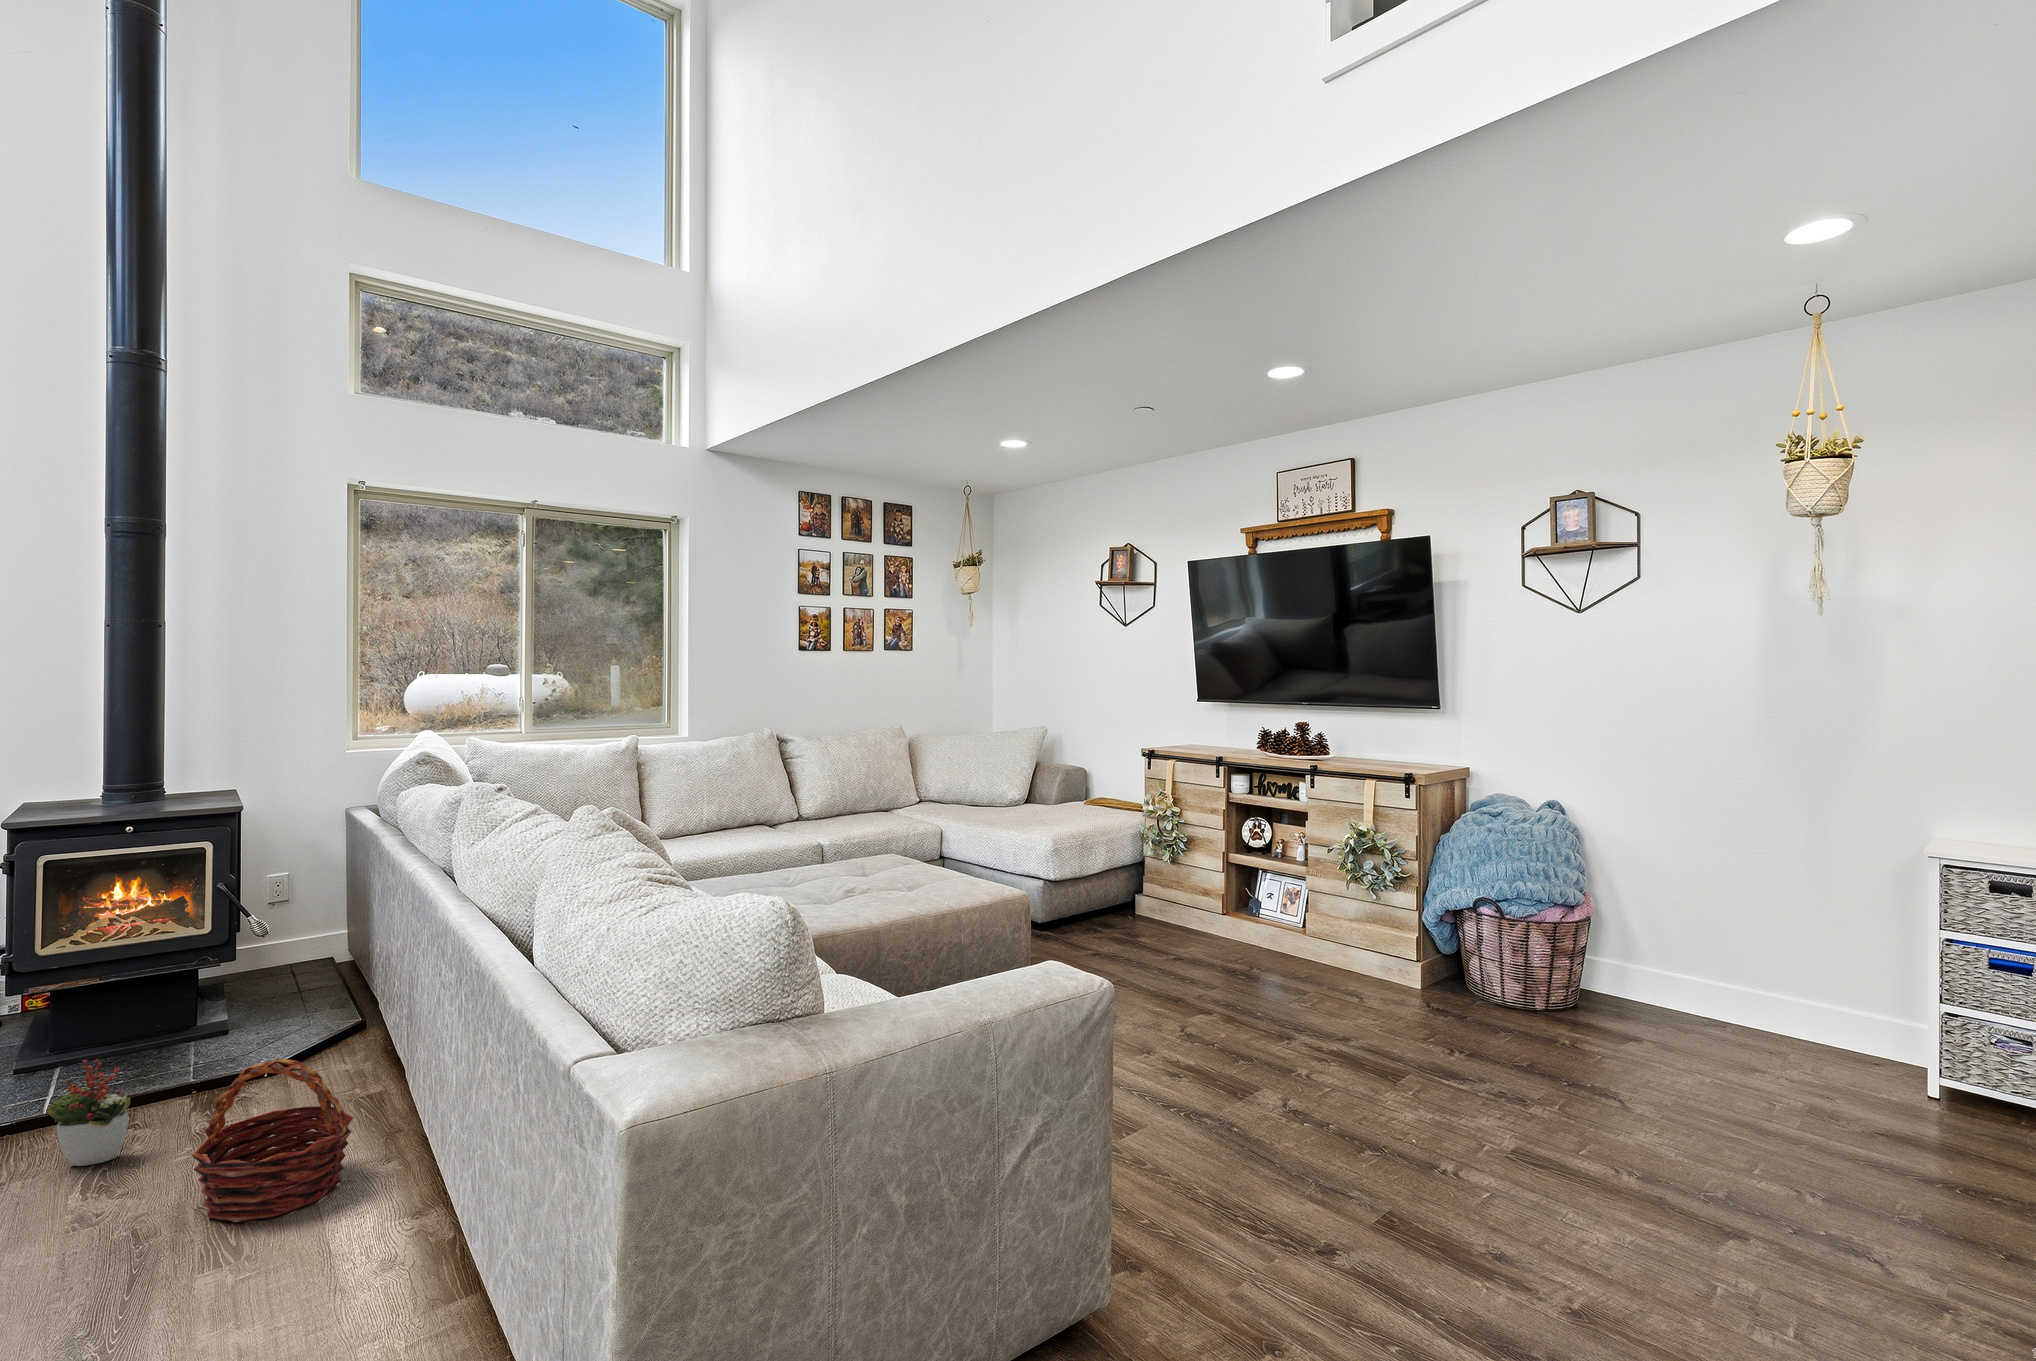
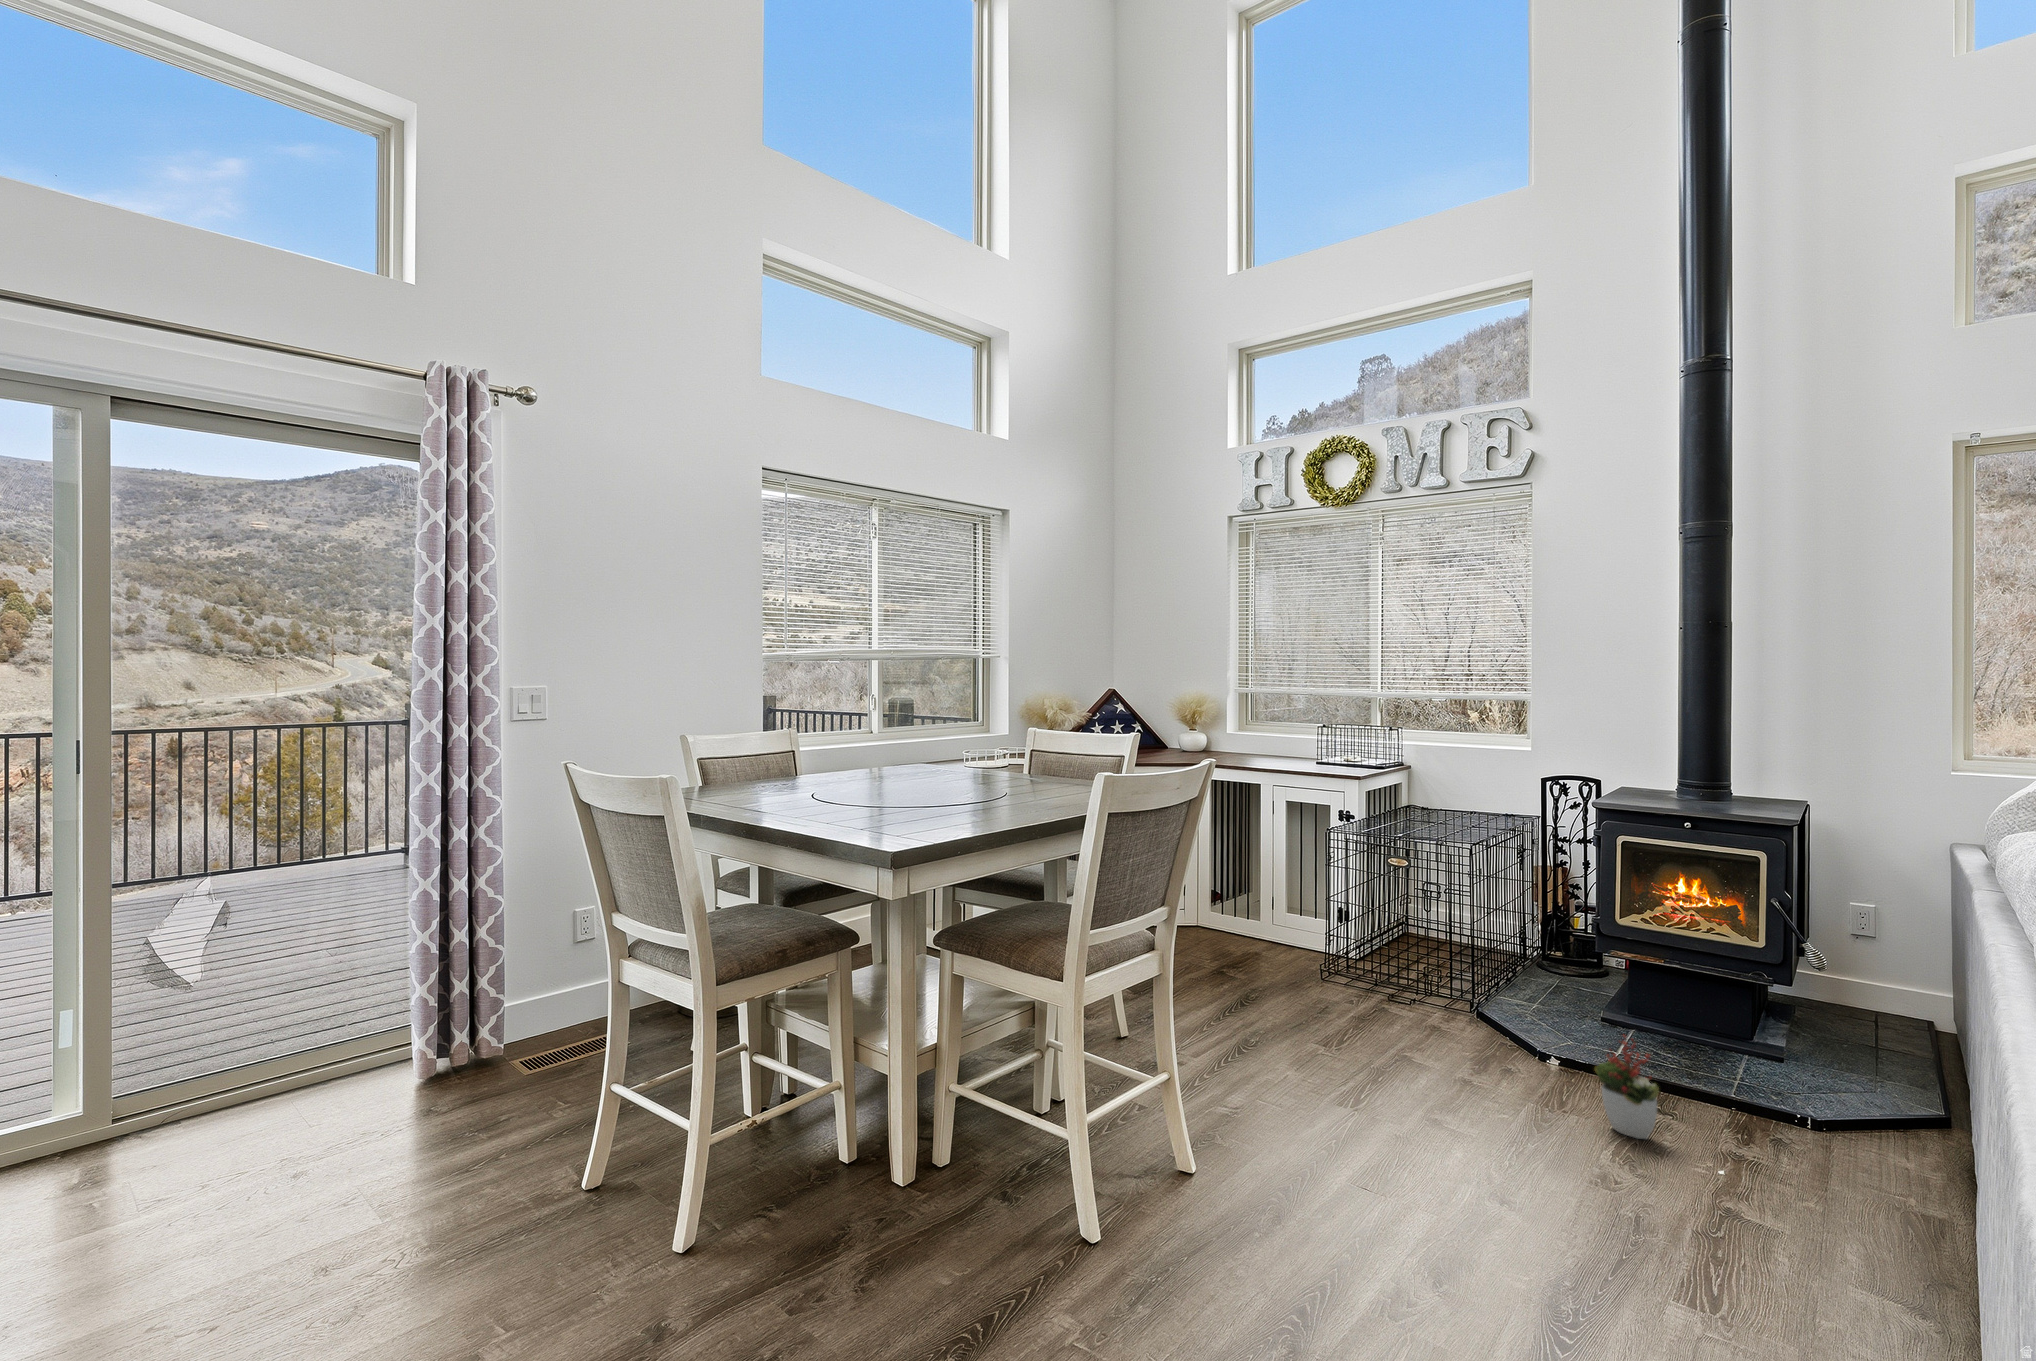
basket: present [192,1059,354,1223] -> none [1690,1107,1873,1300]

